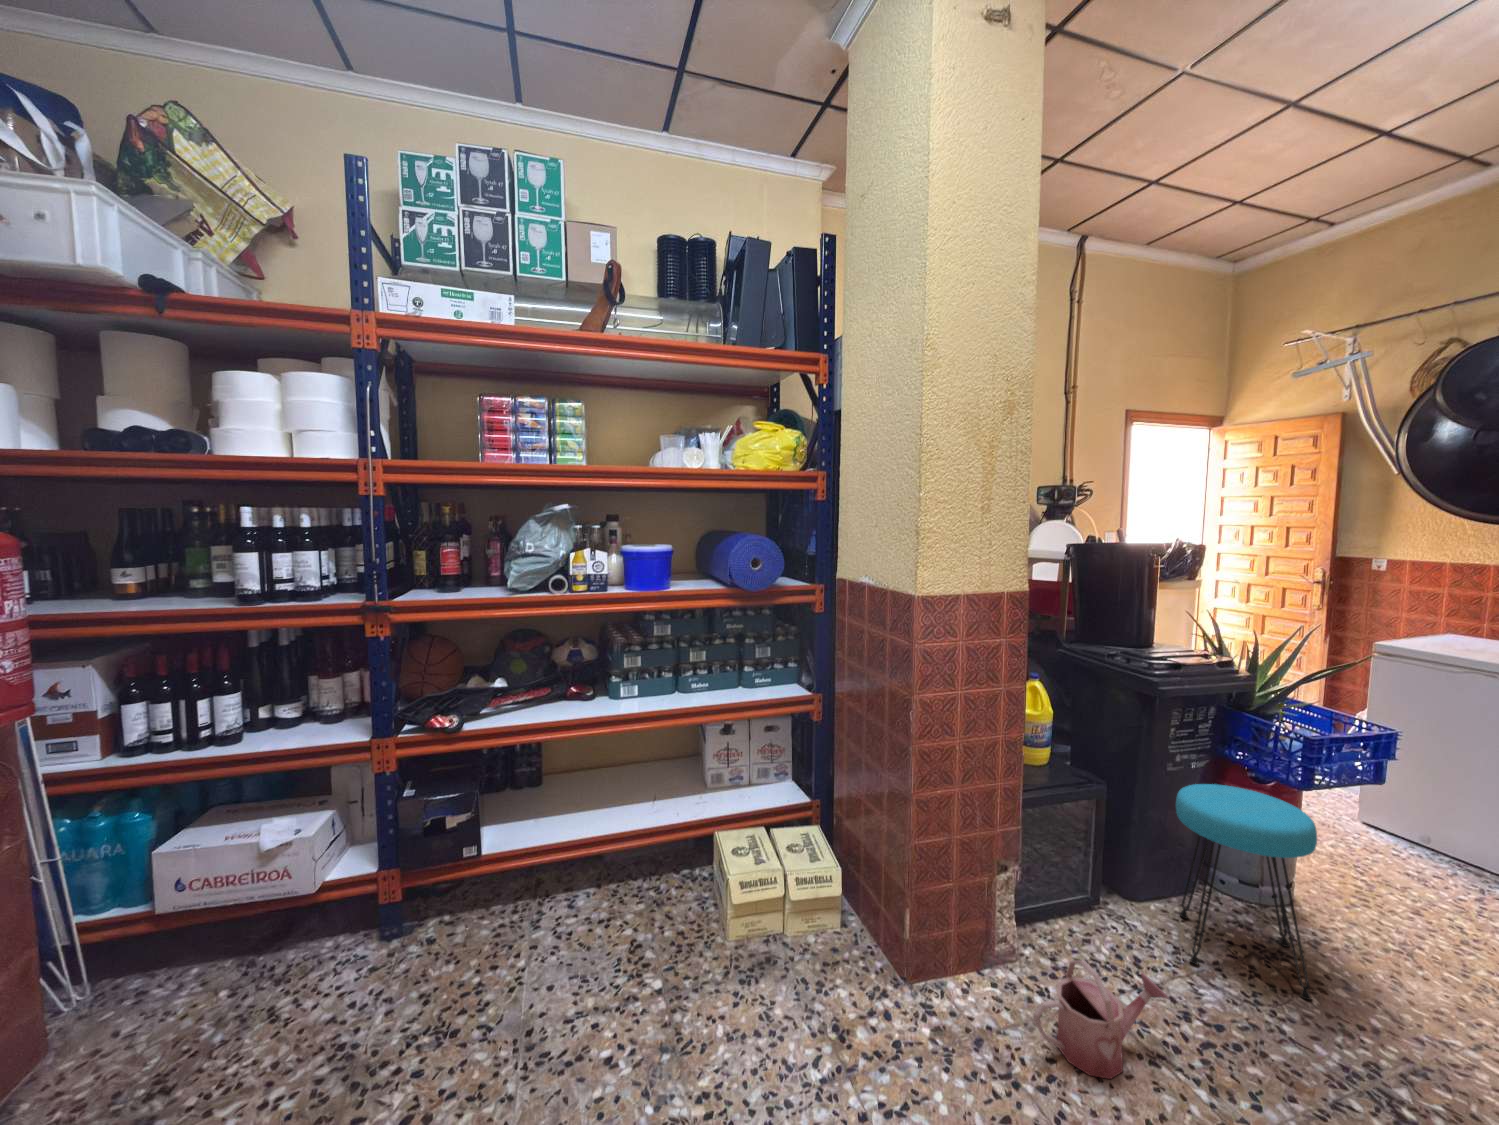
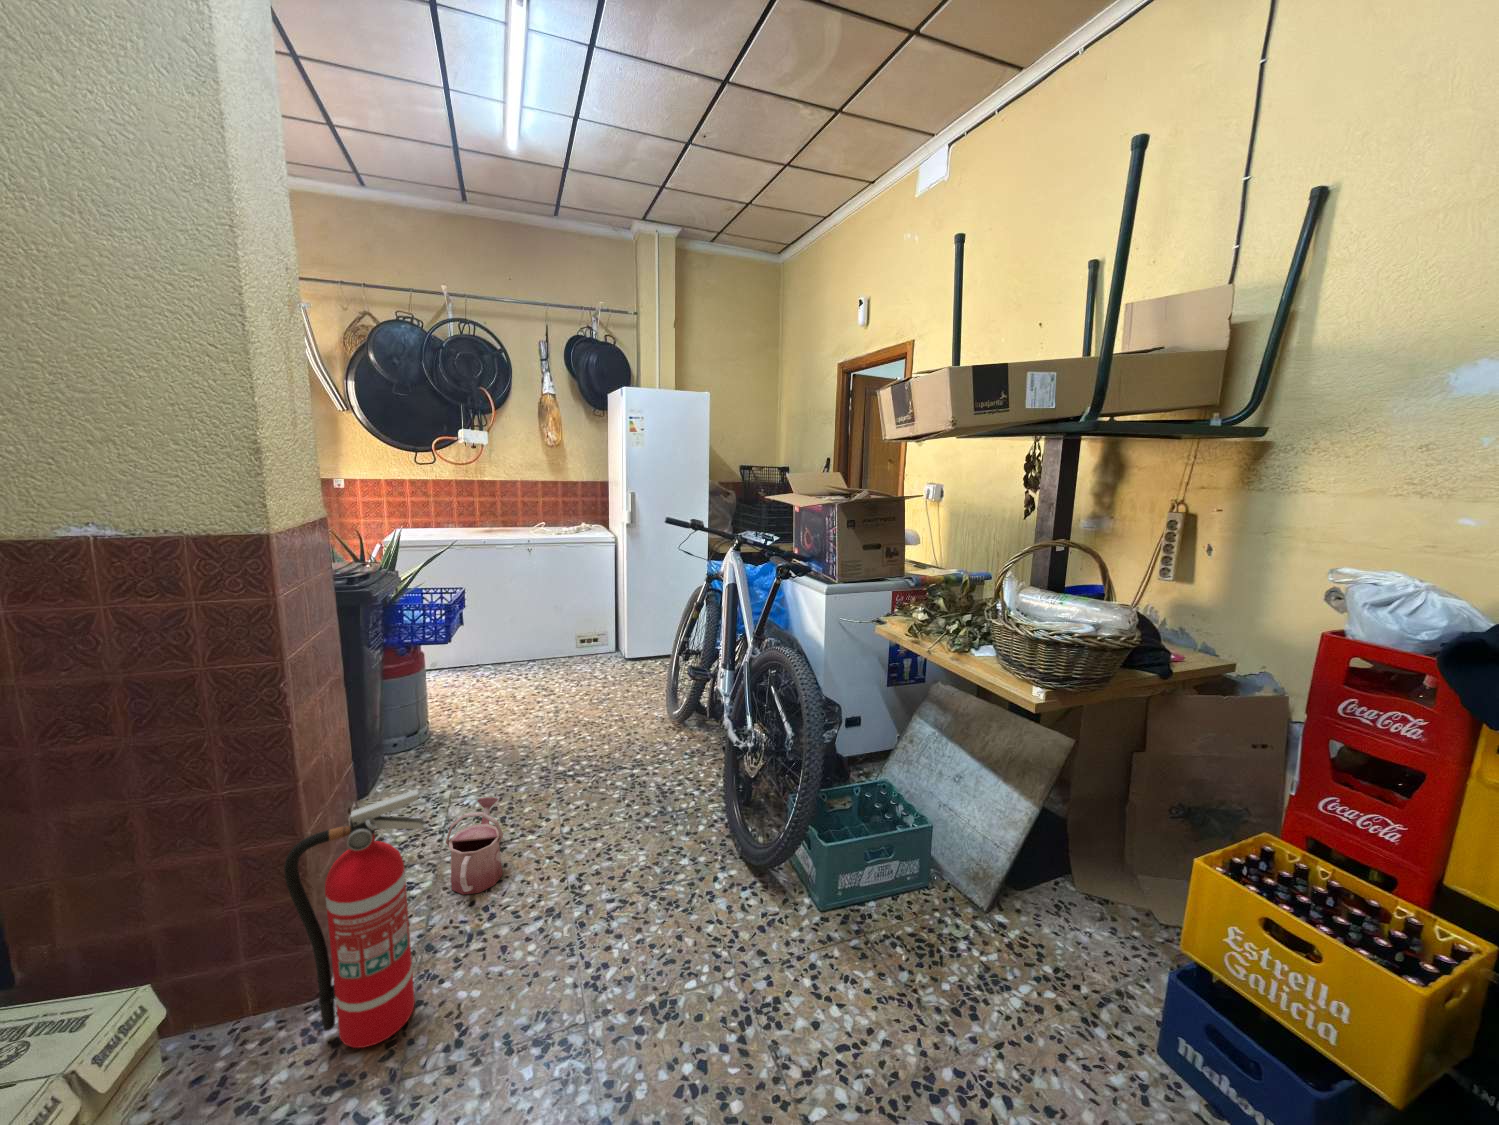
stool: present [1176,784,1317,1000] -> none [398,653,500,795]
fire extinguisher: none [864,834,930,1055] -> present [284,789,426,1048]

